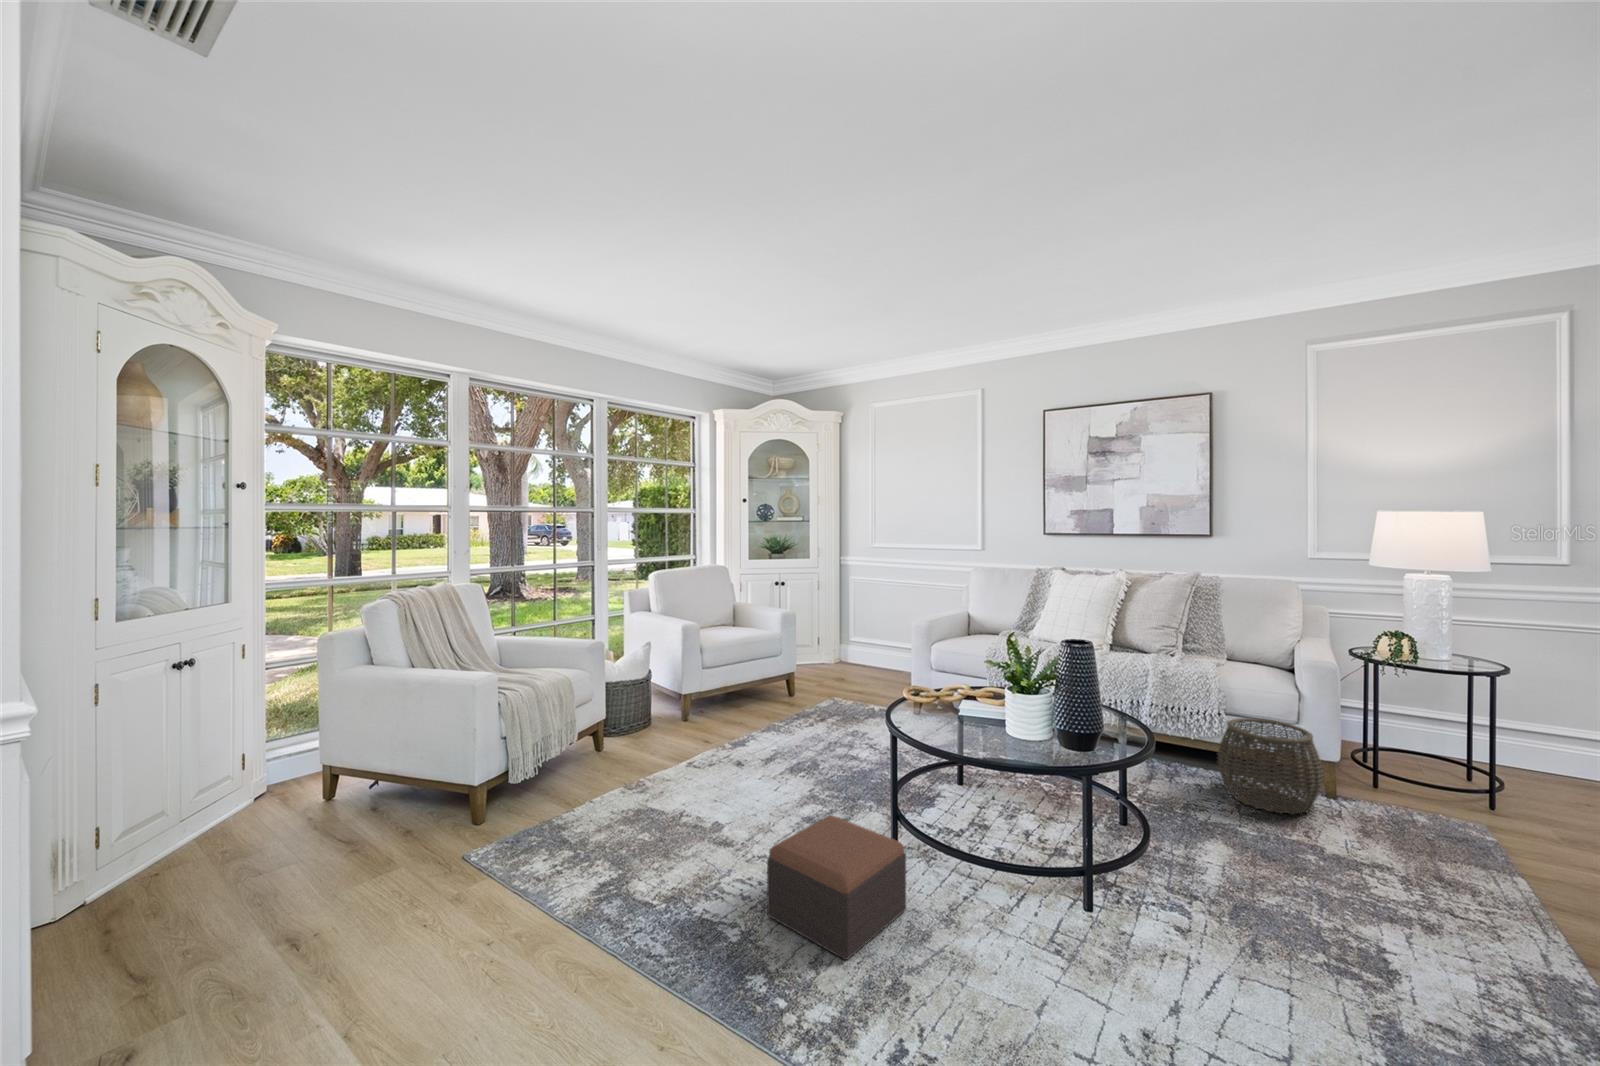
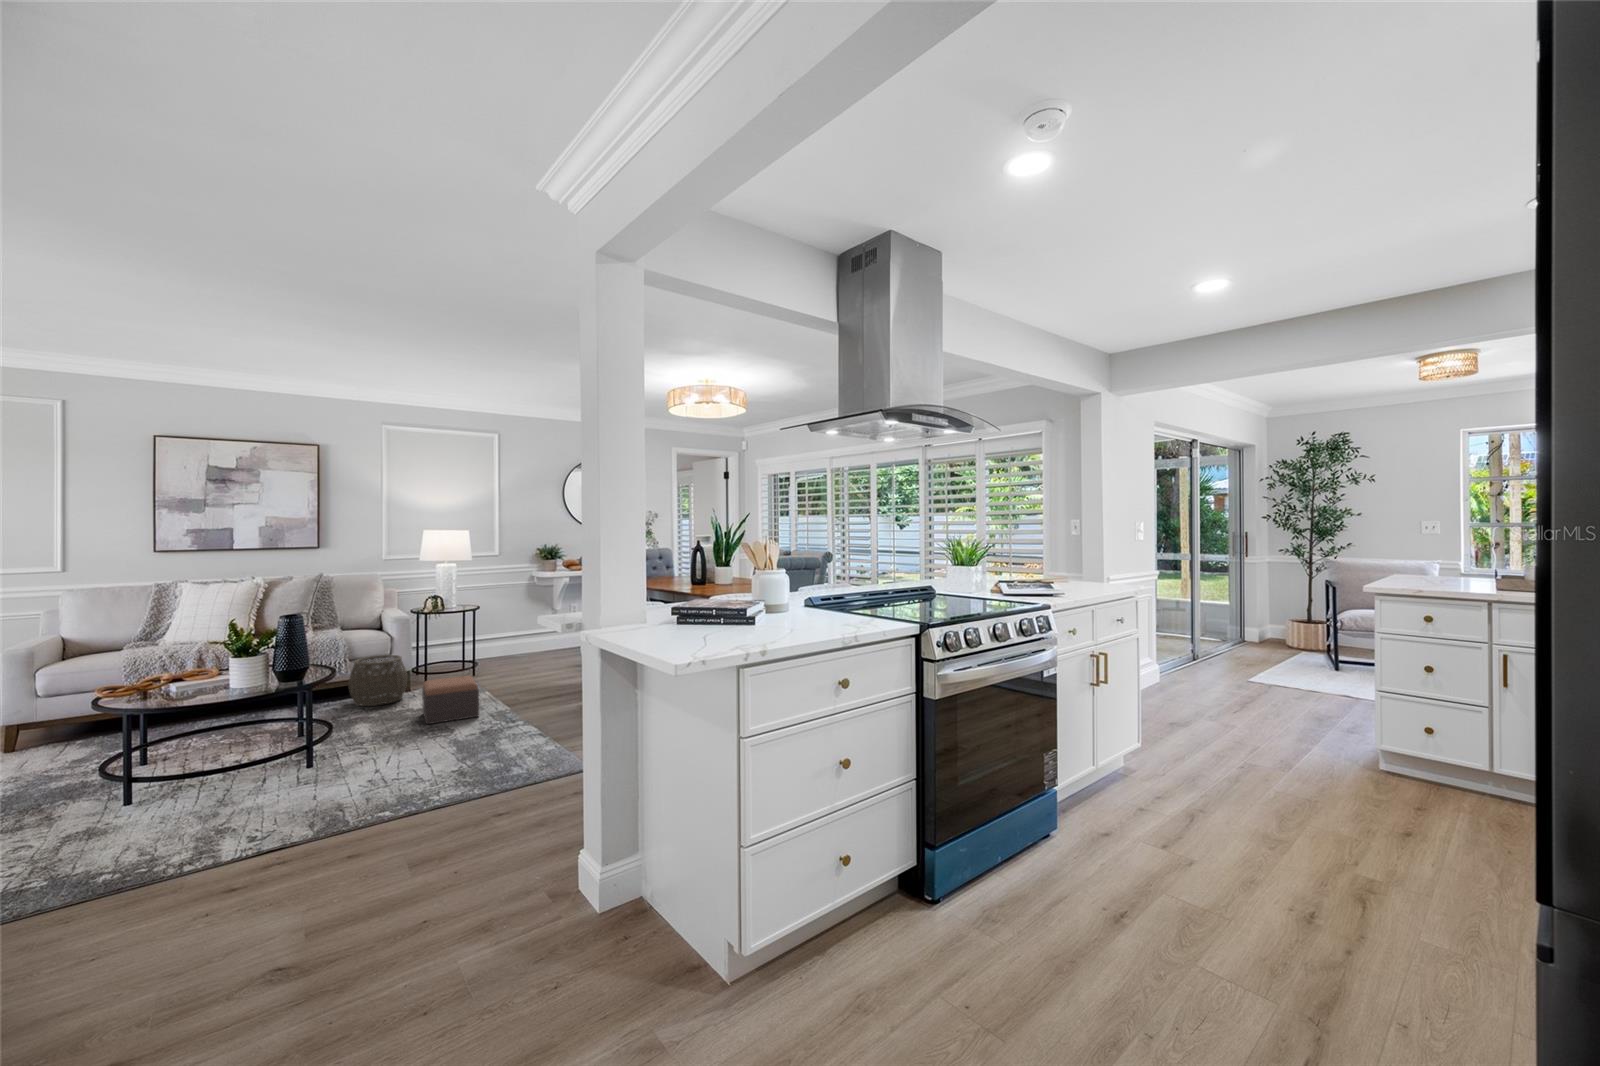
footstool: present [767,815,906,960] -> present [422,676,479,724]

